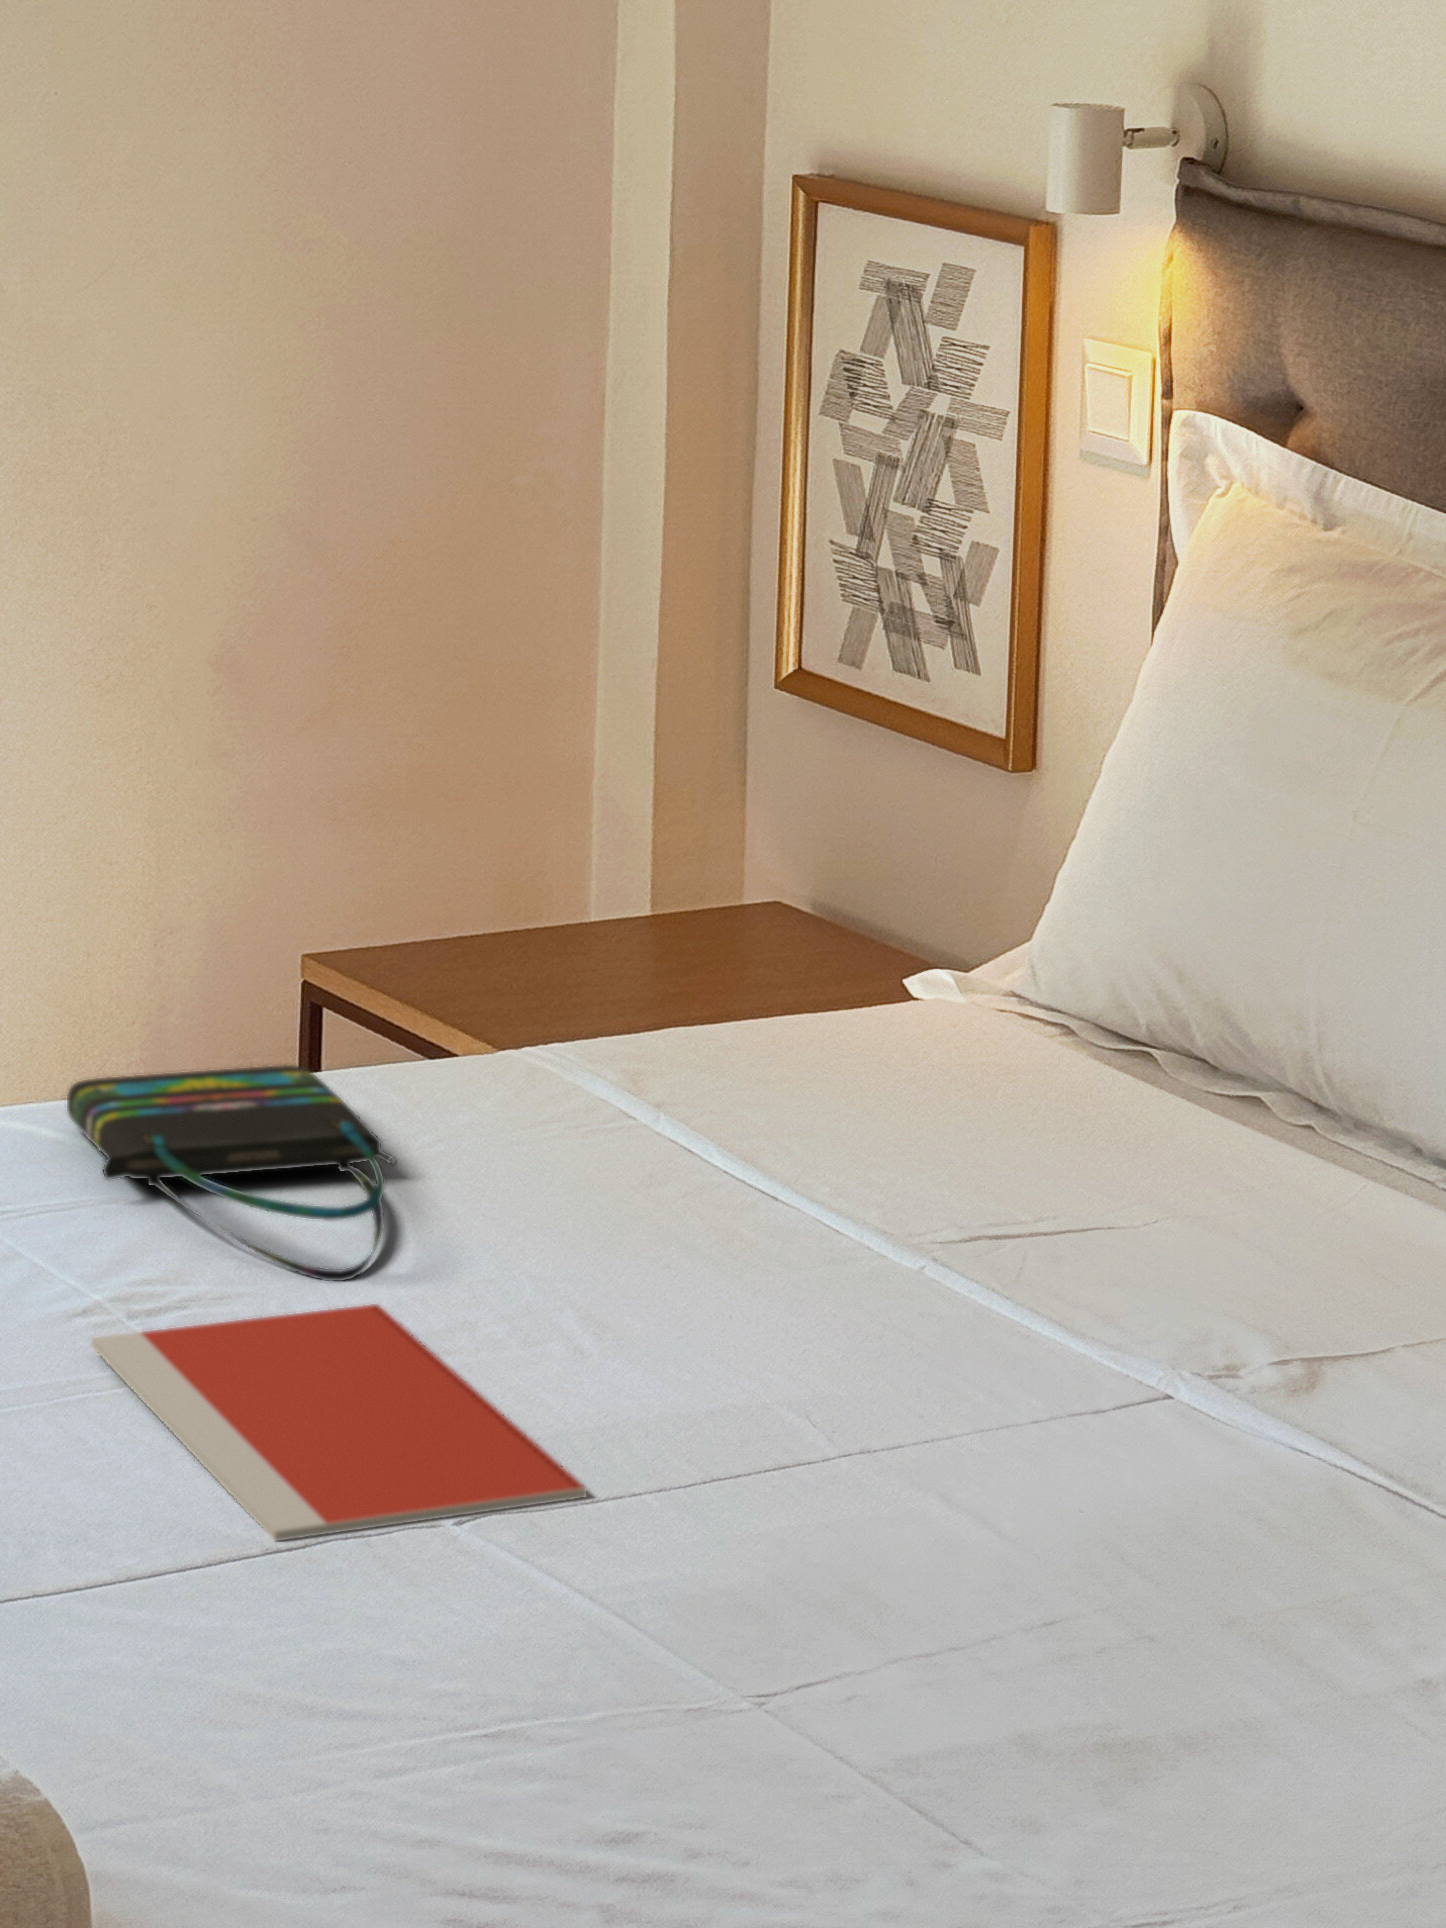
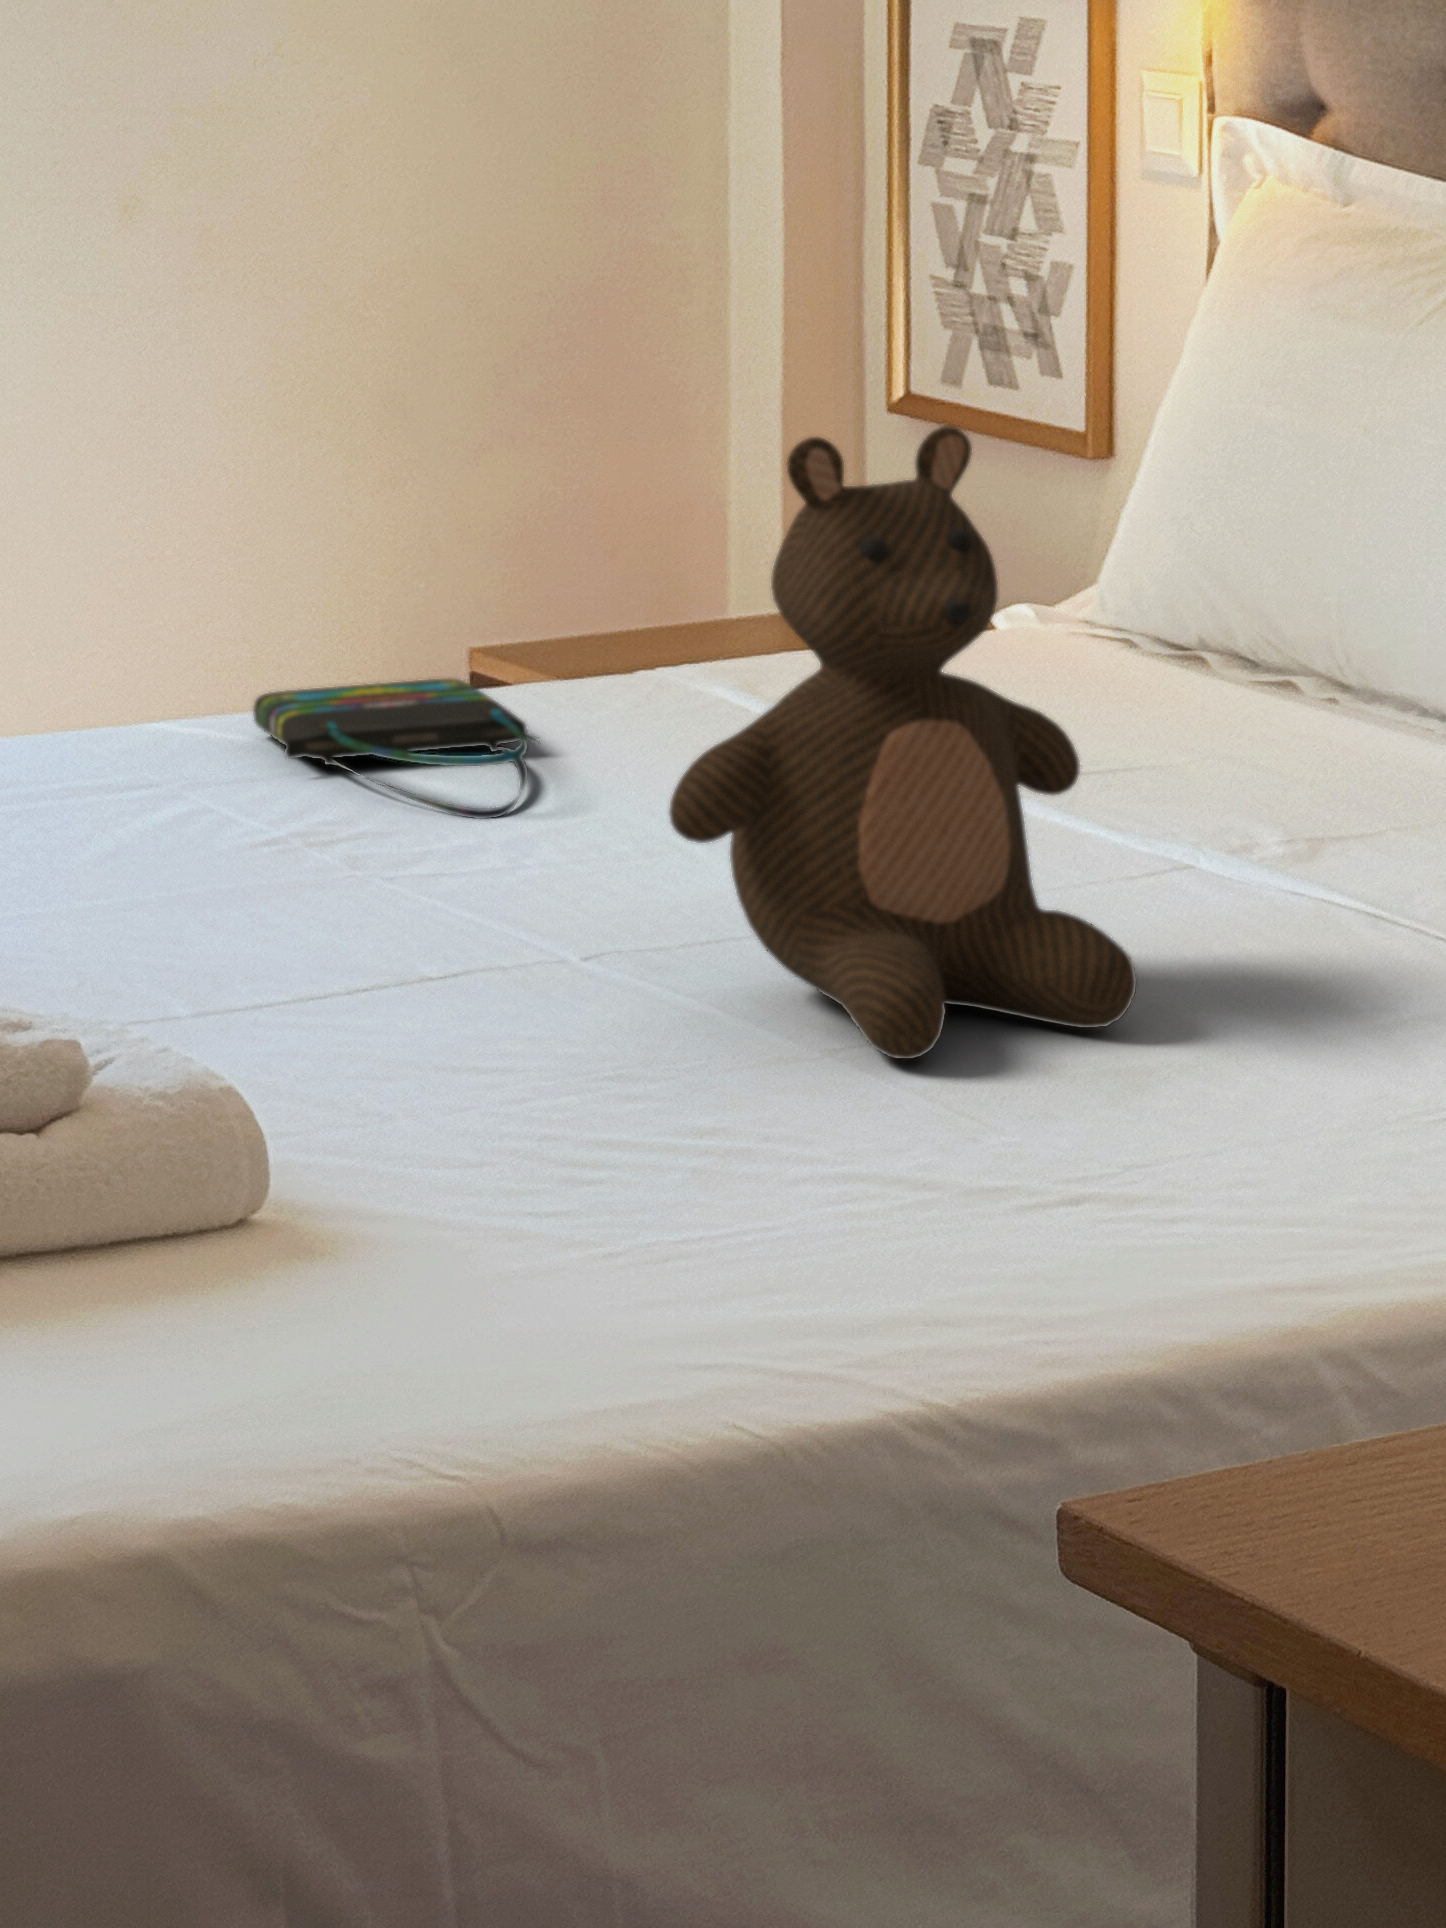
stuffed bear: none [574,935,1136,1745] -> present [669,425,1136,1060]
notebook: present [92,1304,587,1541] -> none [275,826,693,968]

